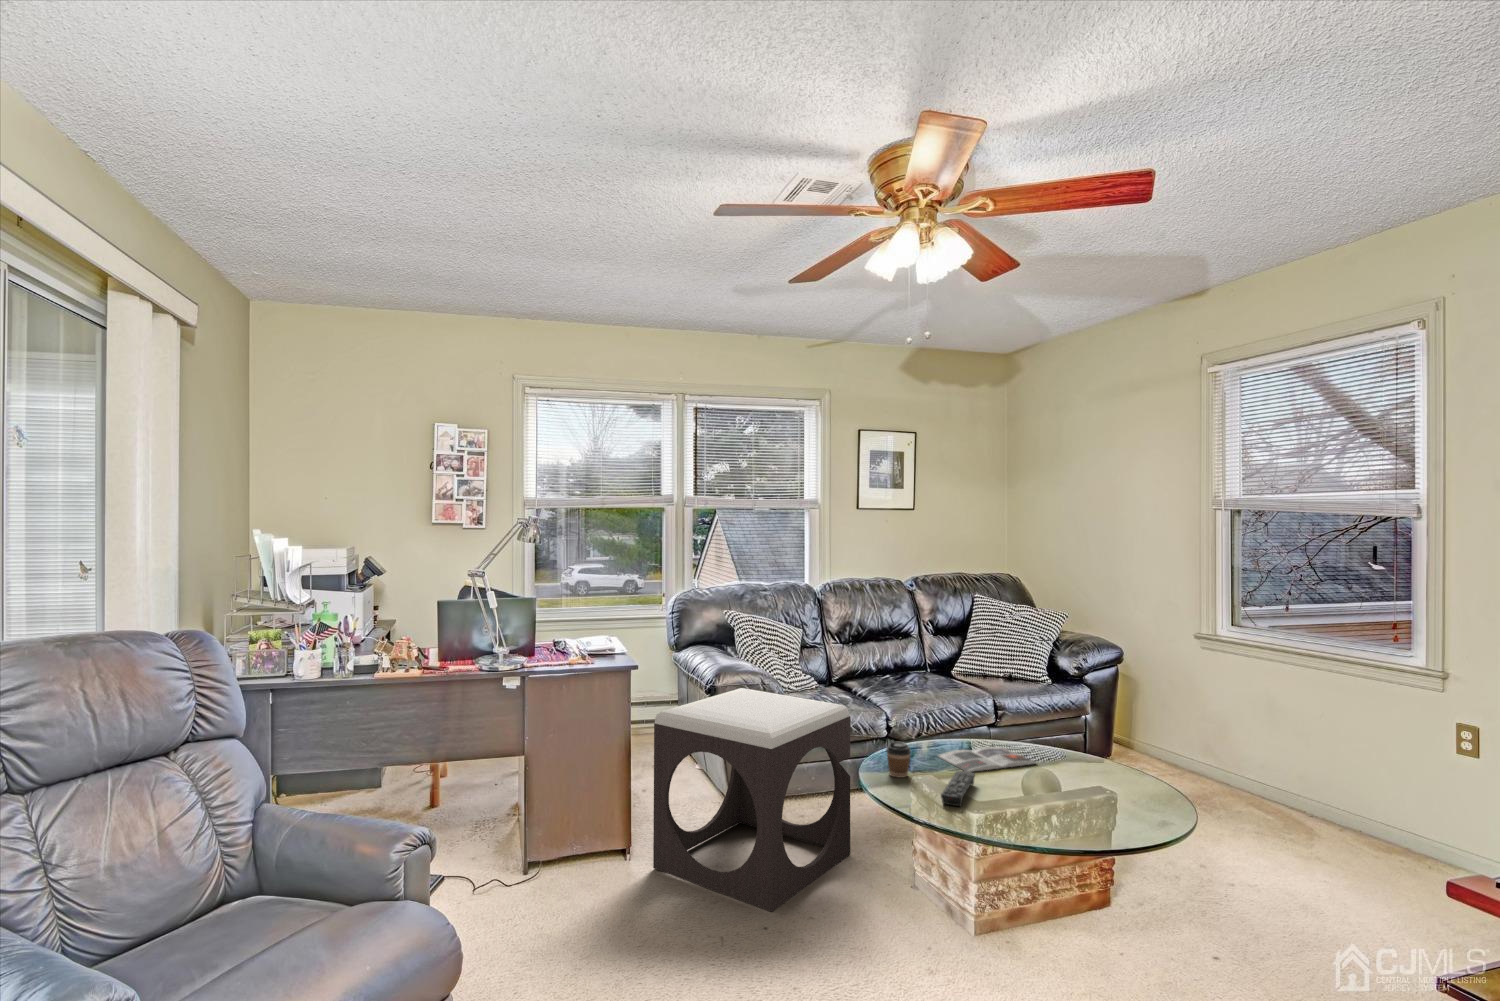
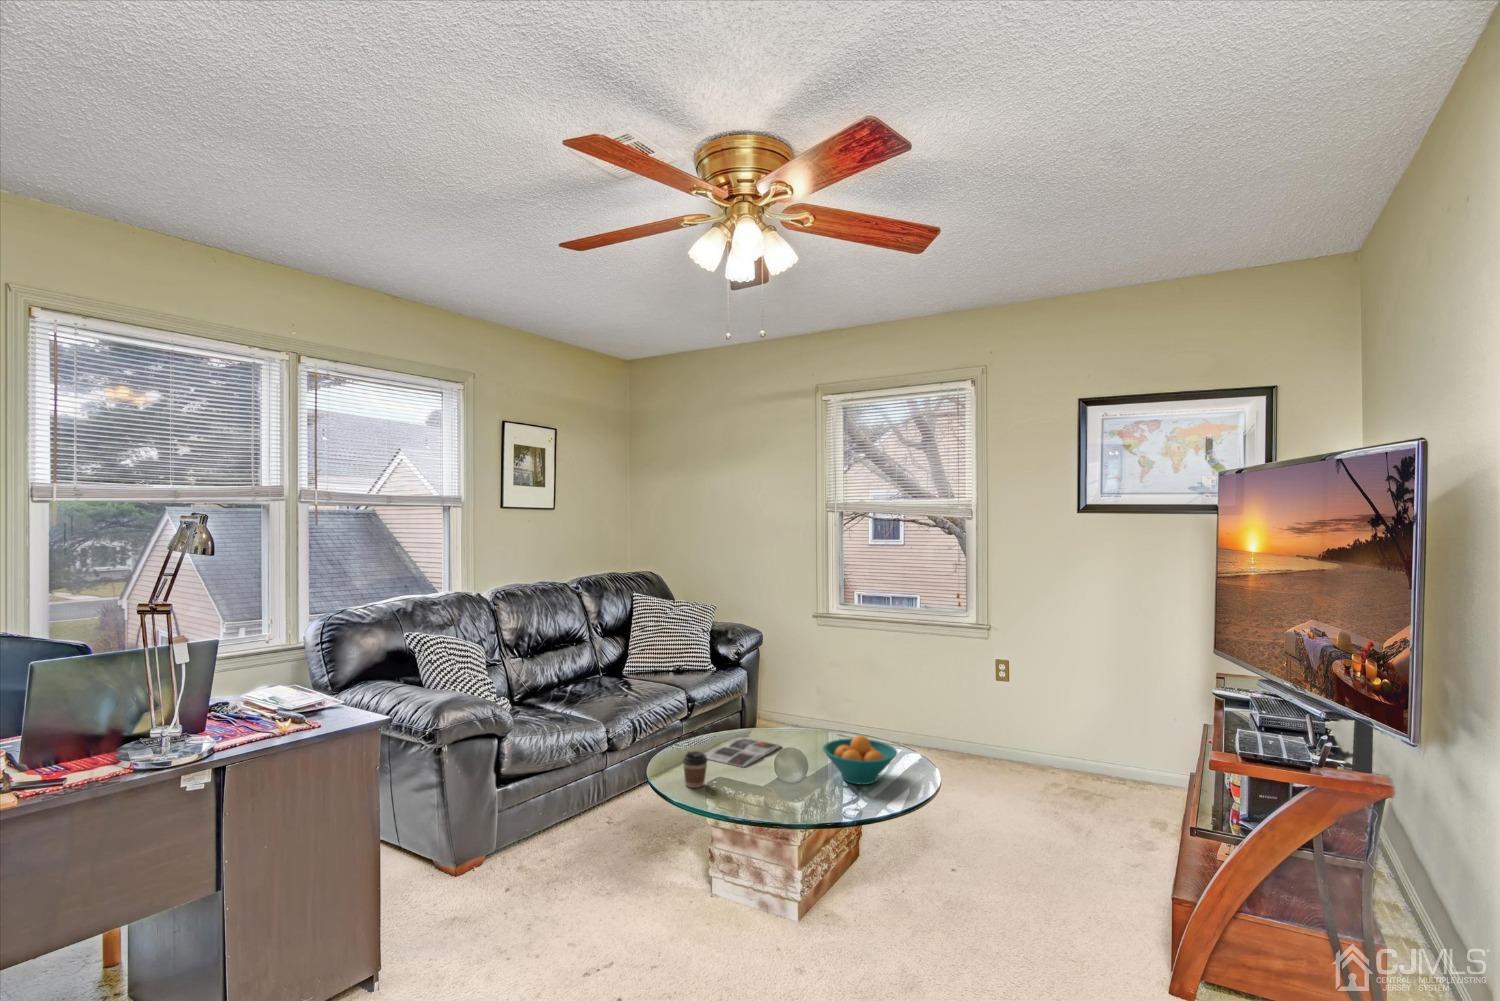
footstool: present [653,688,850,912] -> none [423,724,630,975]
fruit bowl: none [1036,759,1129,816] -> present [823,735,897,785]
remote control: present [941,771,975,806] -> none [747,767,784,803]

